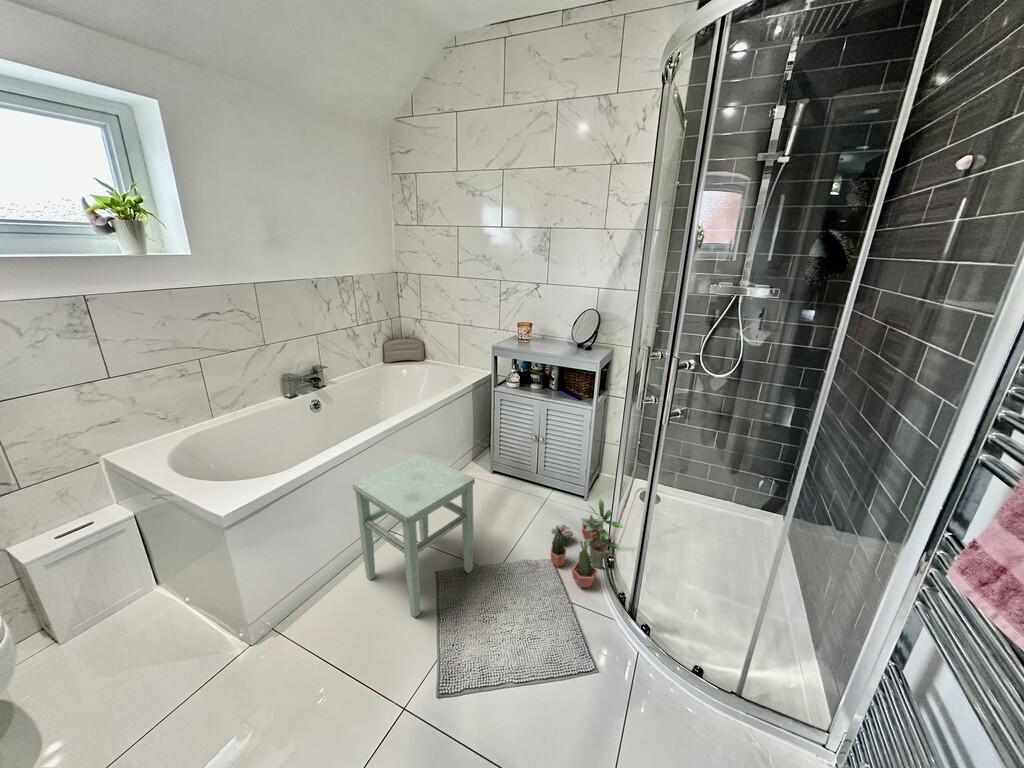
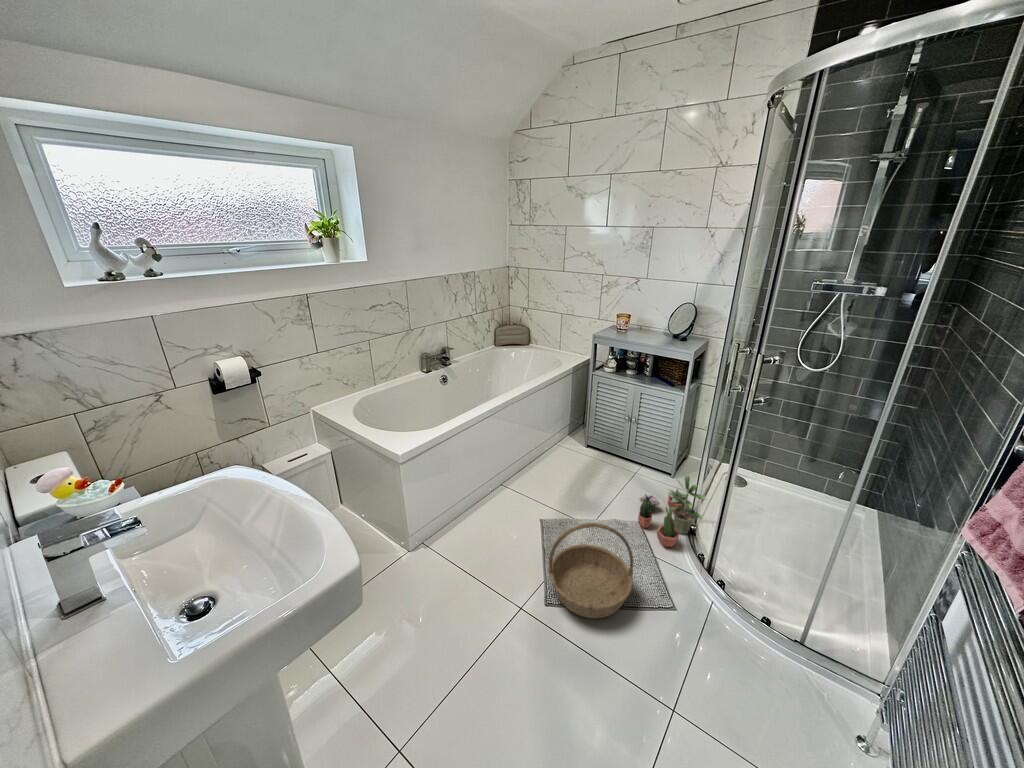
stool: present [353,454,475,617] -> none [481,423,577,550]
basket: none [440,580,547,707] -> present [548,523,633,618]

